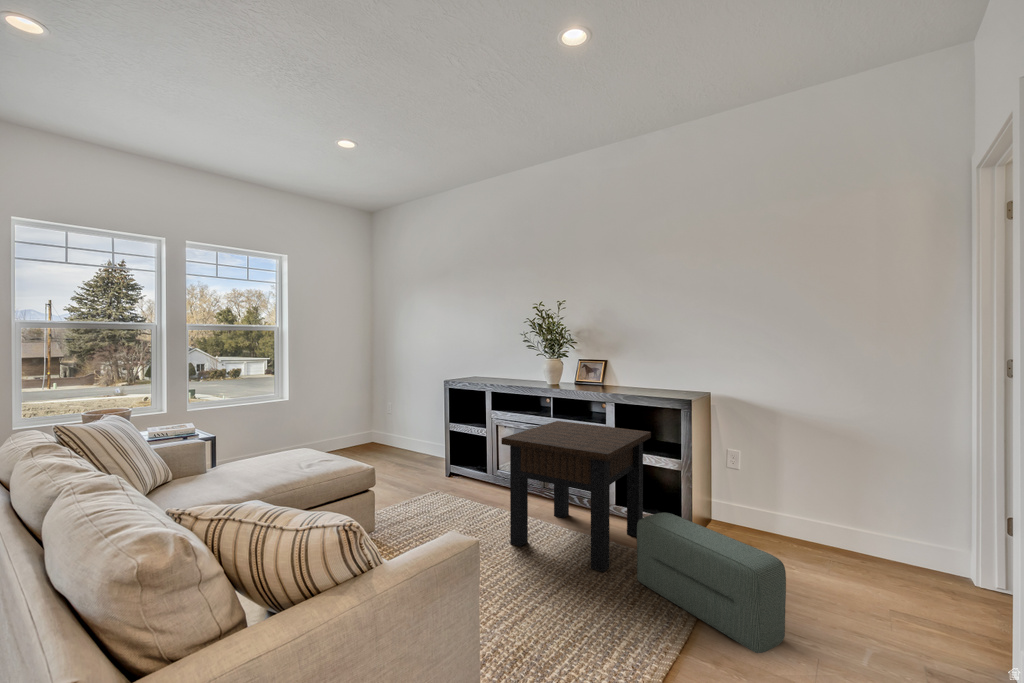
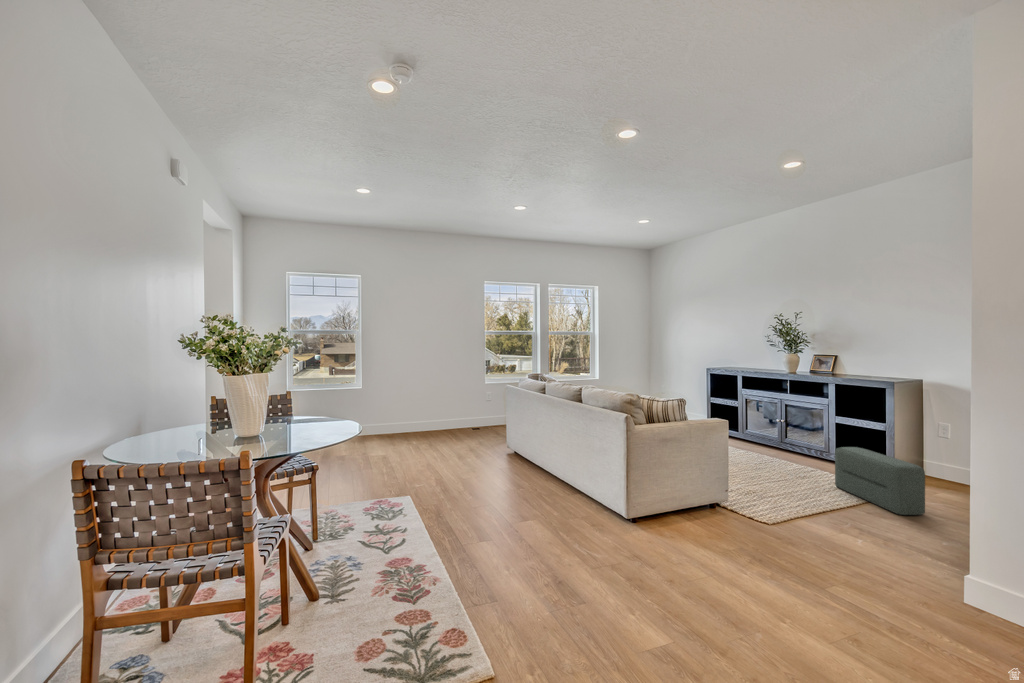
side table: present [501,421,651,572] -> none [745,395,861,481]

